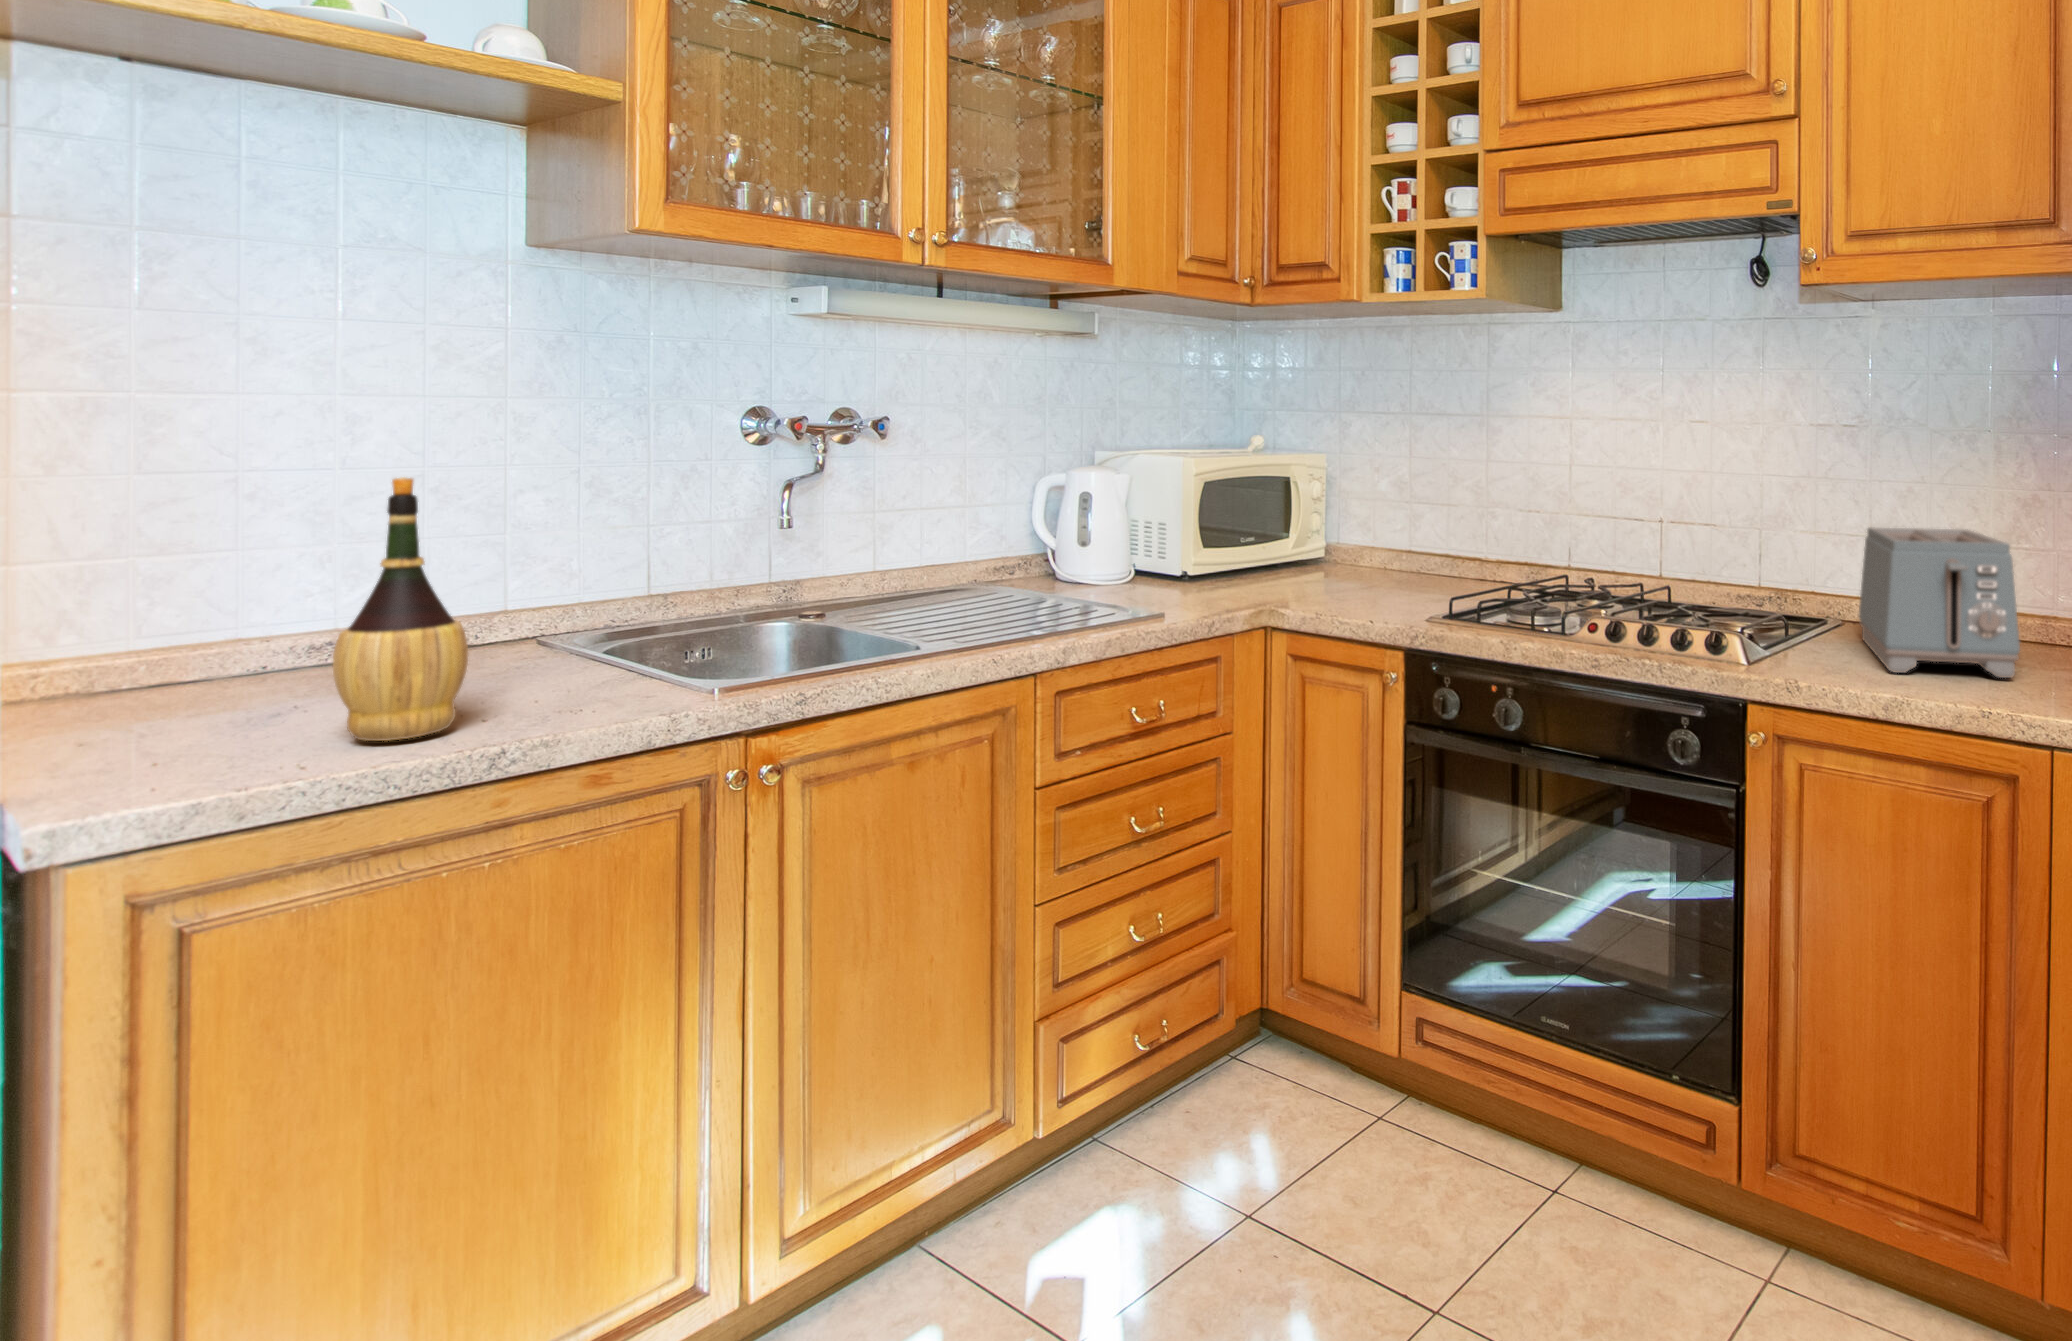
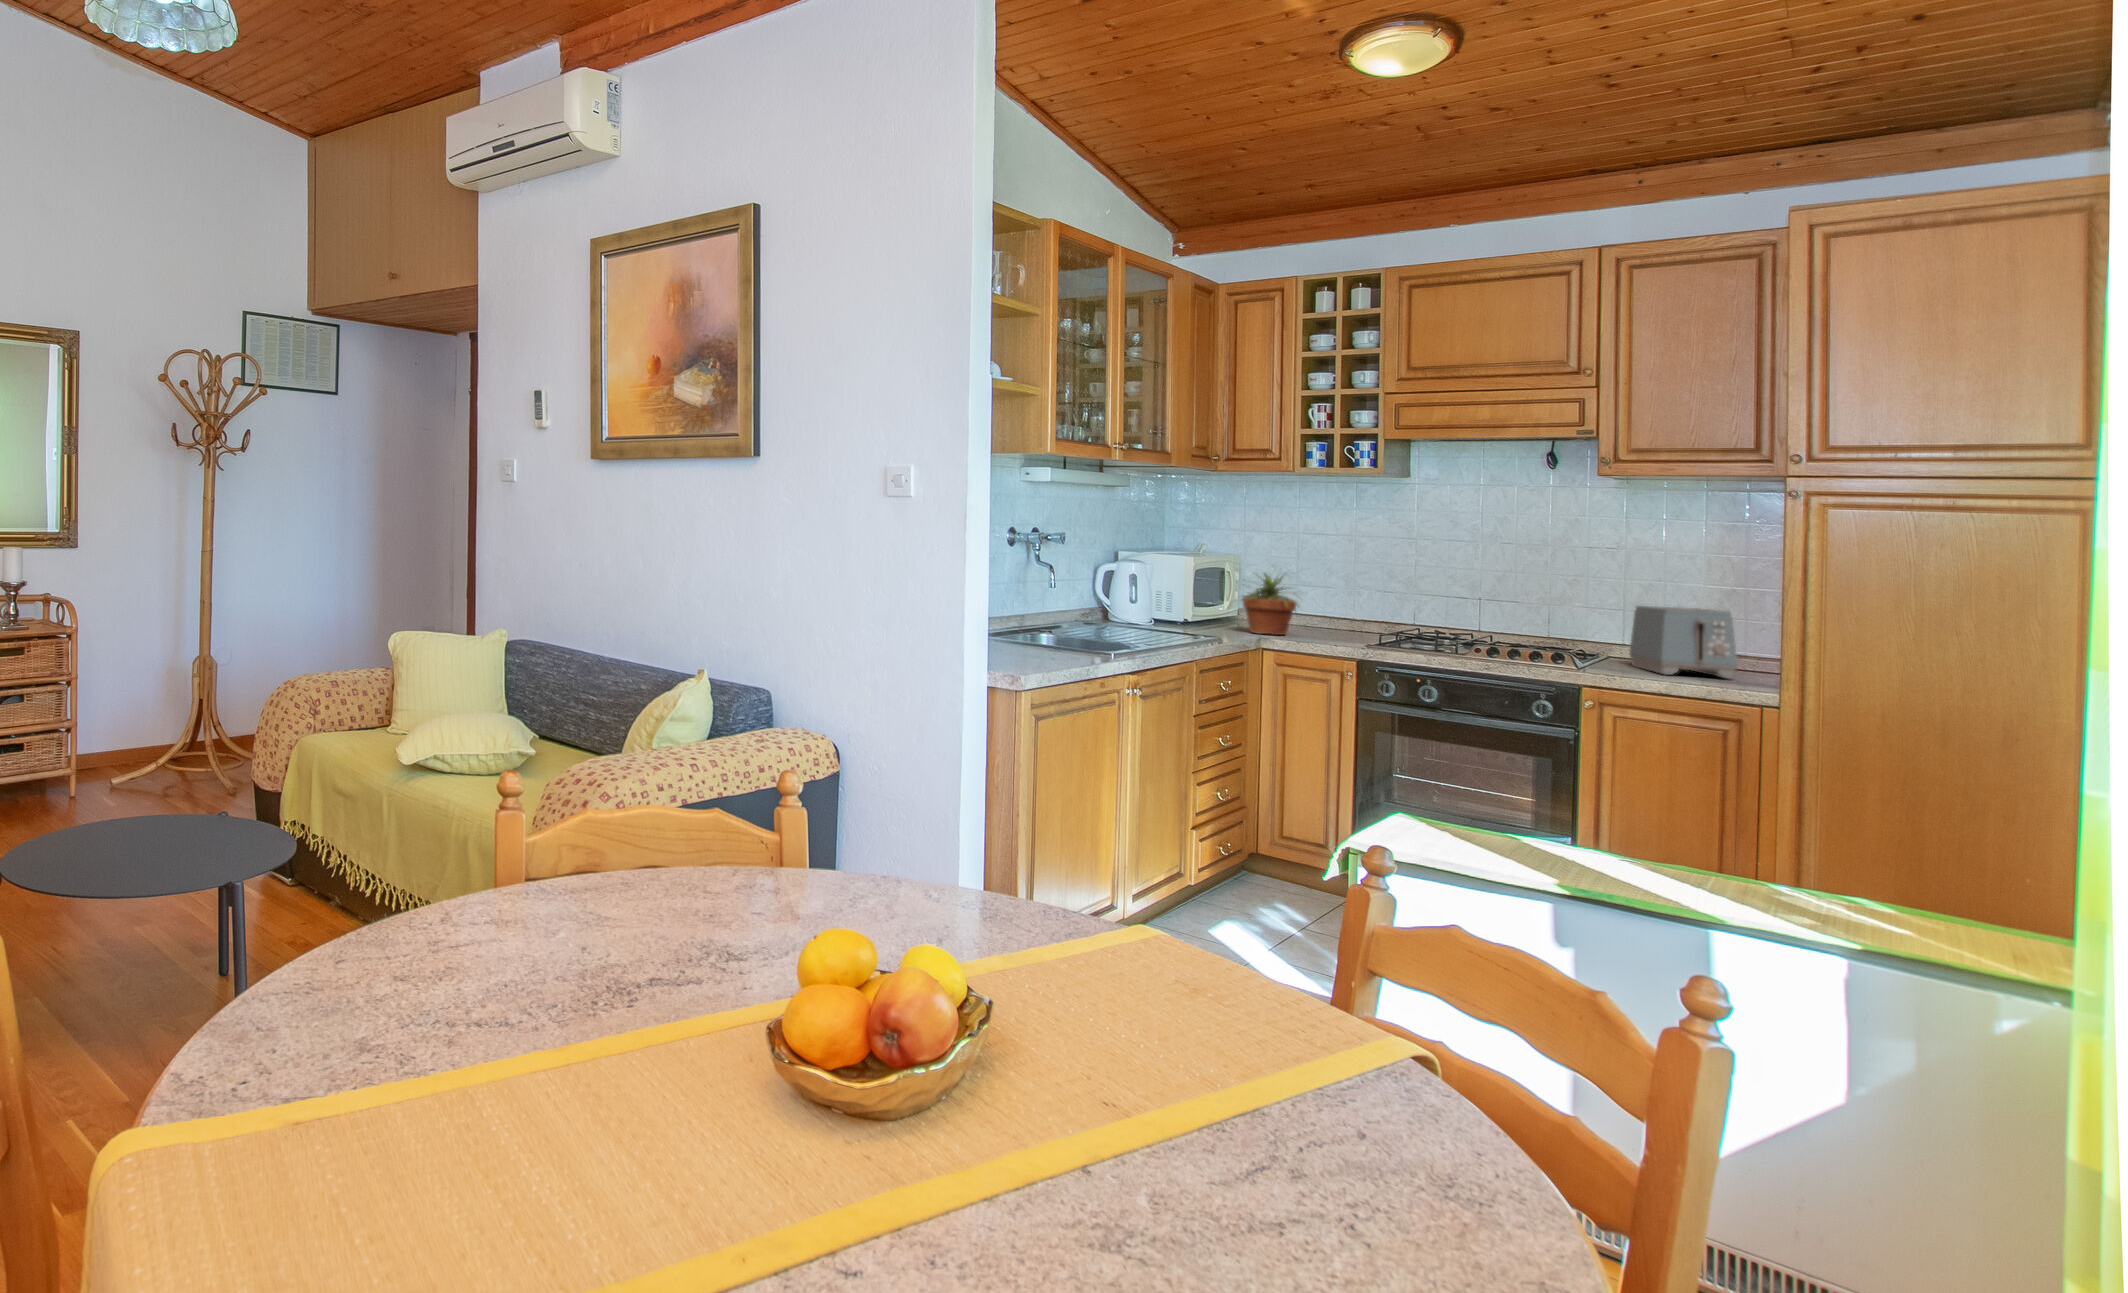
potted plant: none [1262,473,1391,589] -> present [1242,573,1298,635]
wine bottle: present [333,477,468,741] -> none [1027,553,1069,655]

